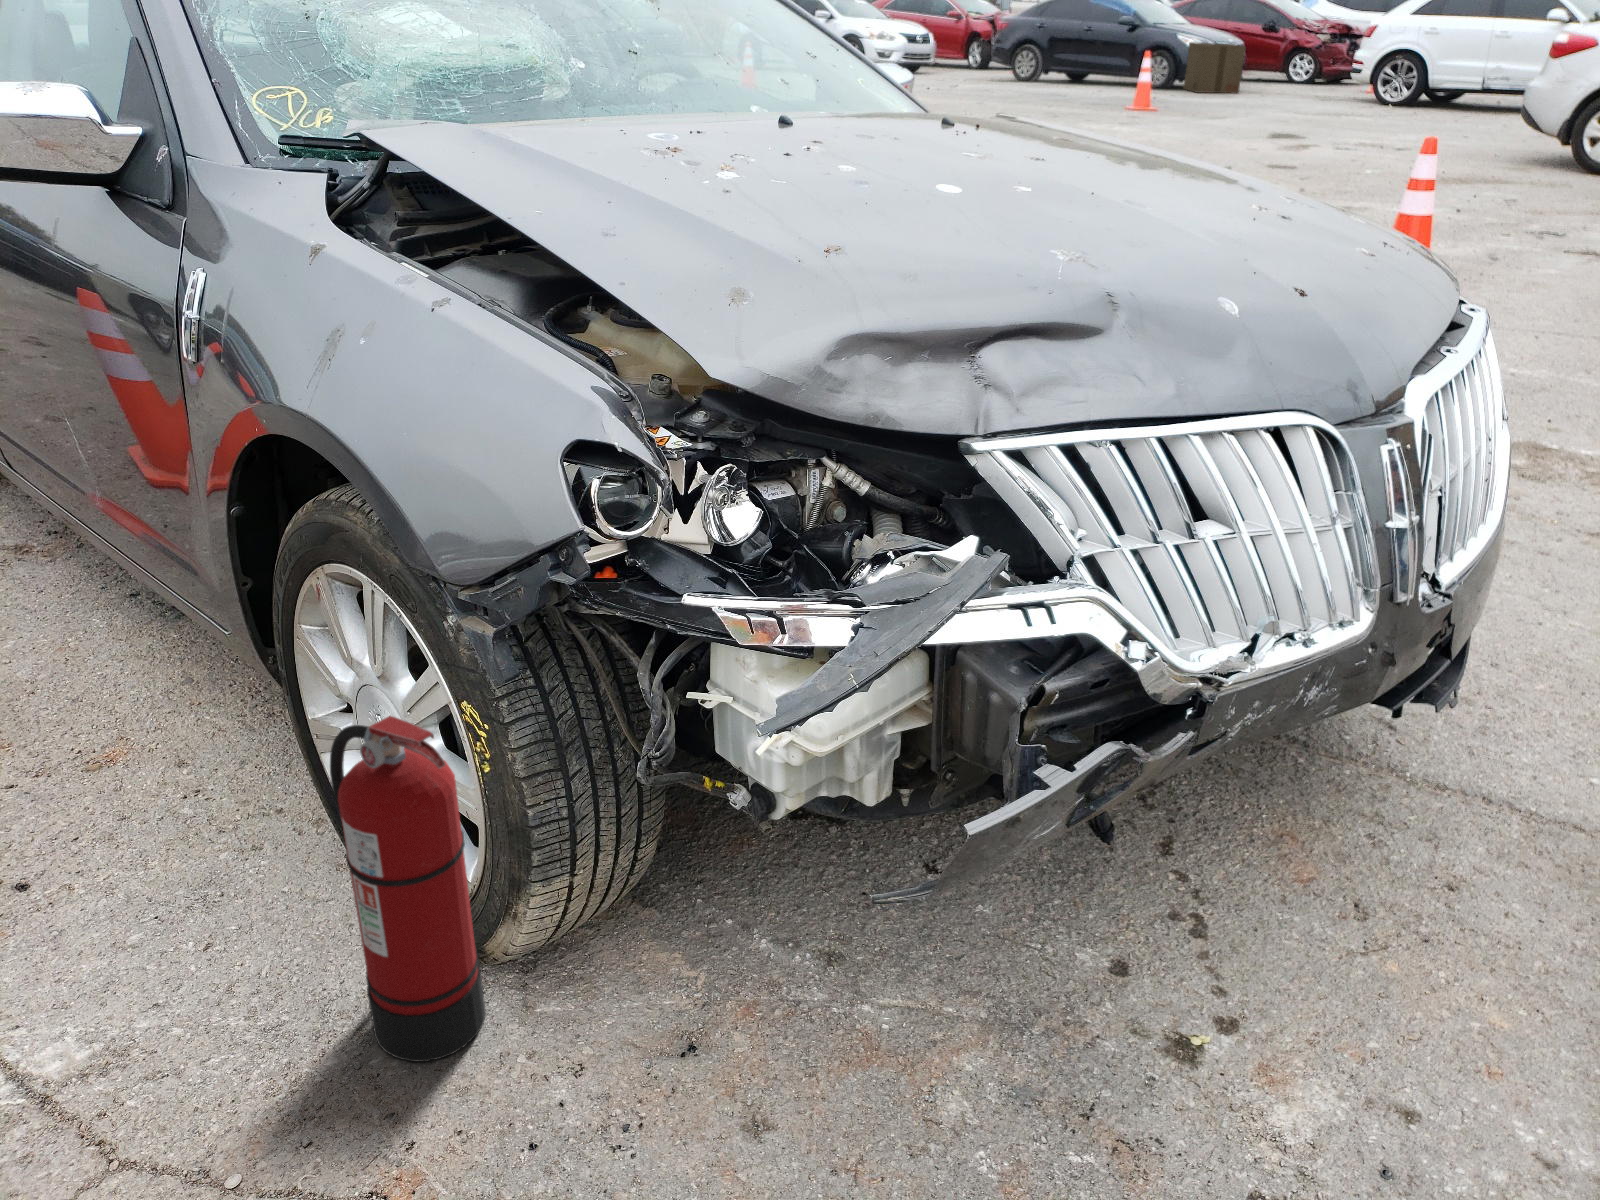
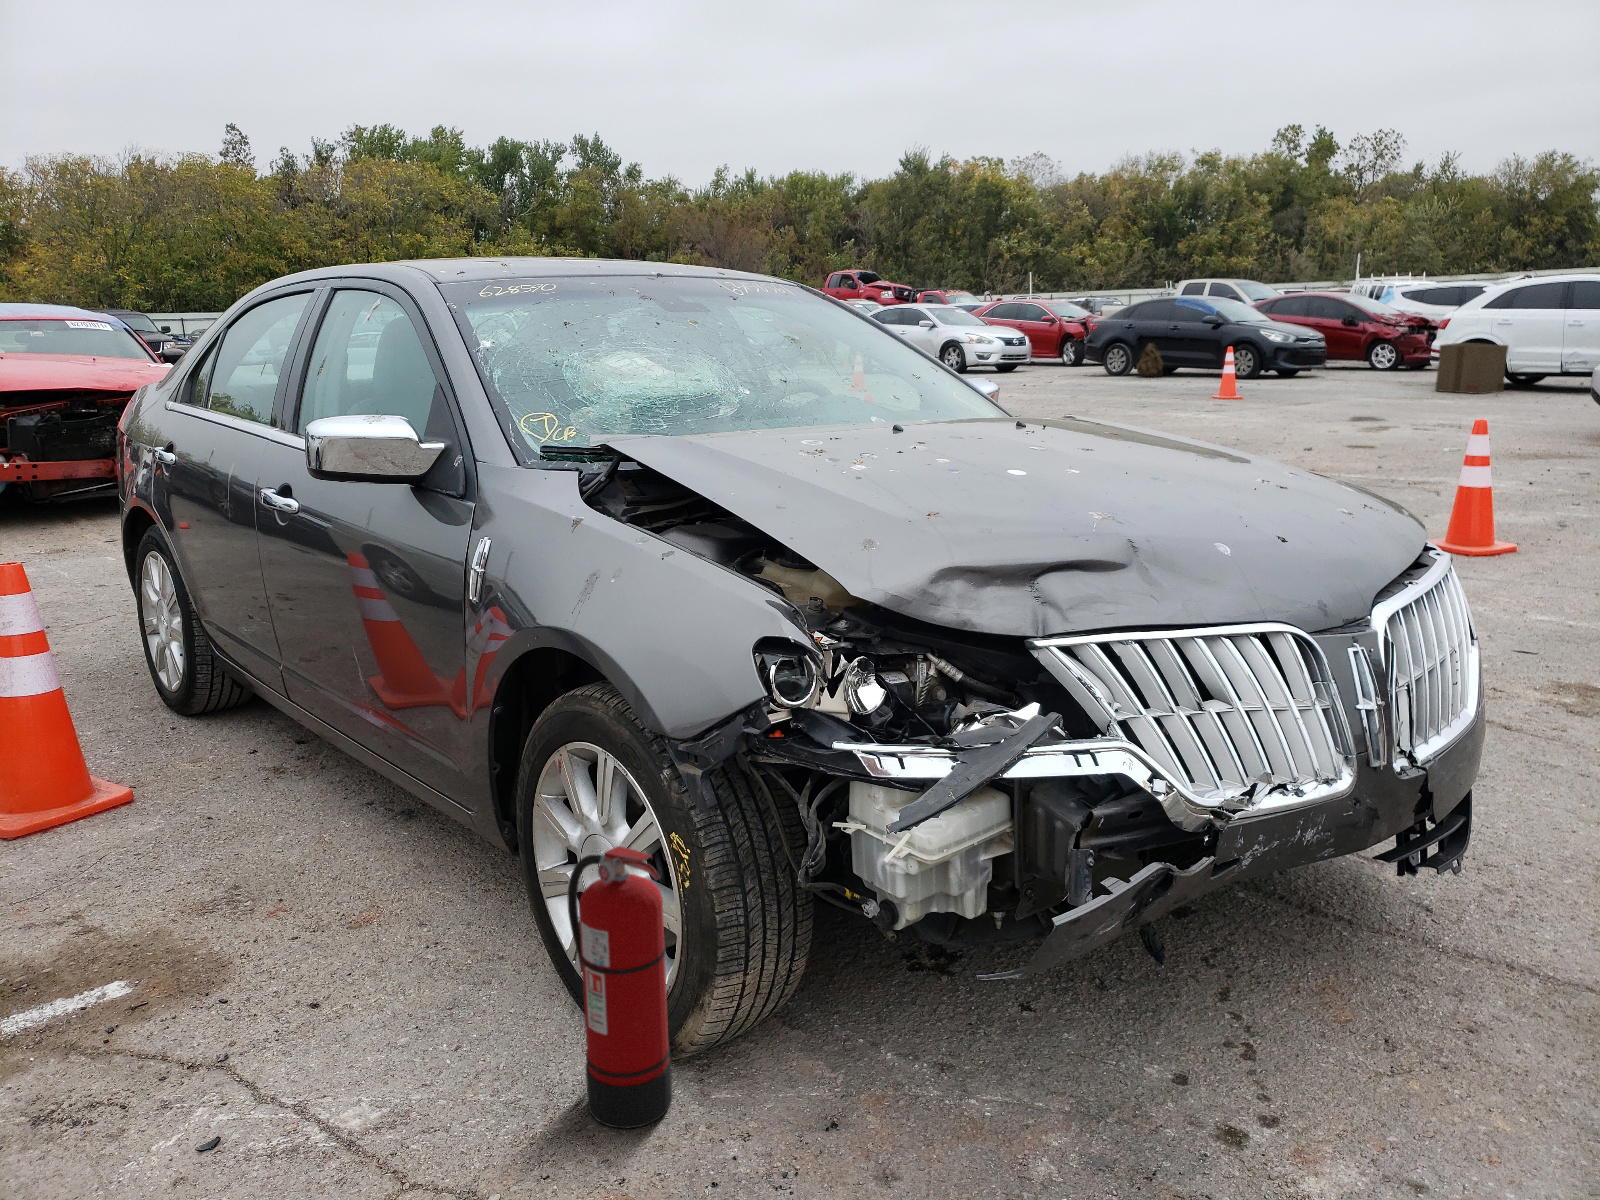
cardboard box: present [1183,42,1246,93] -> present [1435,342,1508,394]
backpack: none [1045,44,1073,84] -> present [1136,344,1163,377]

